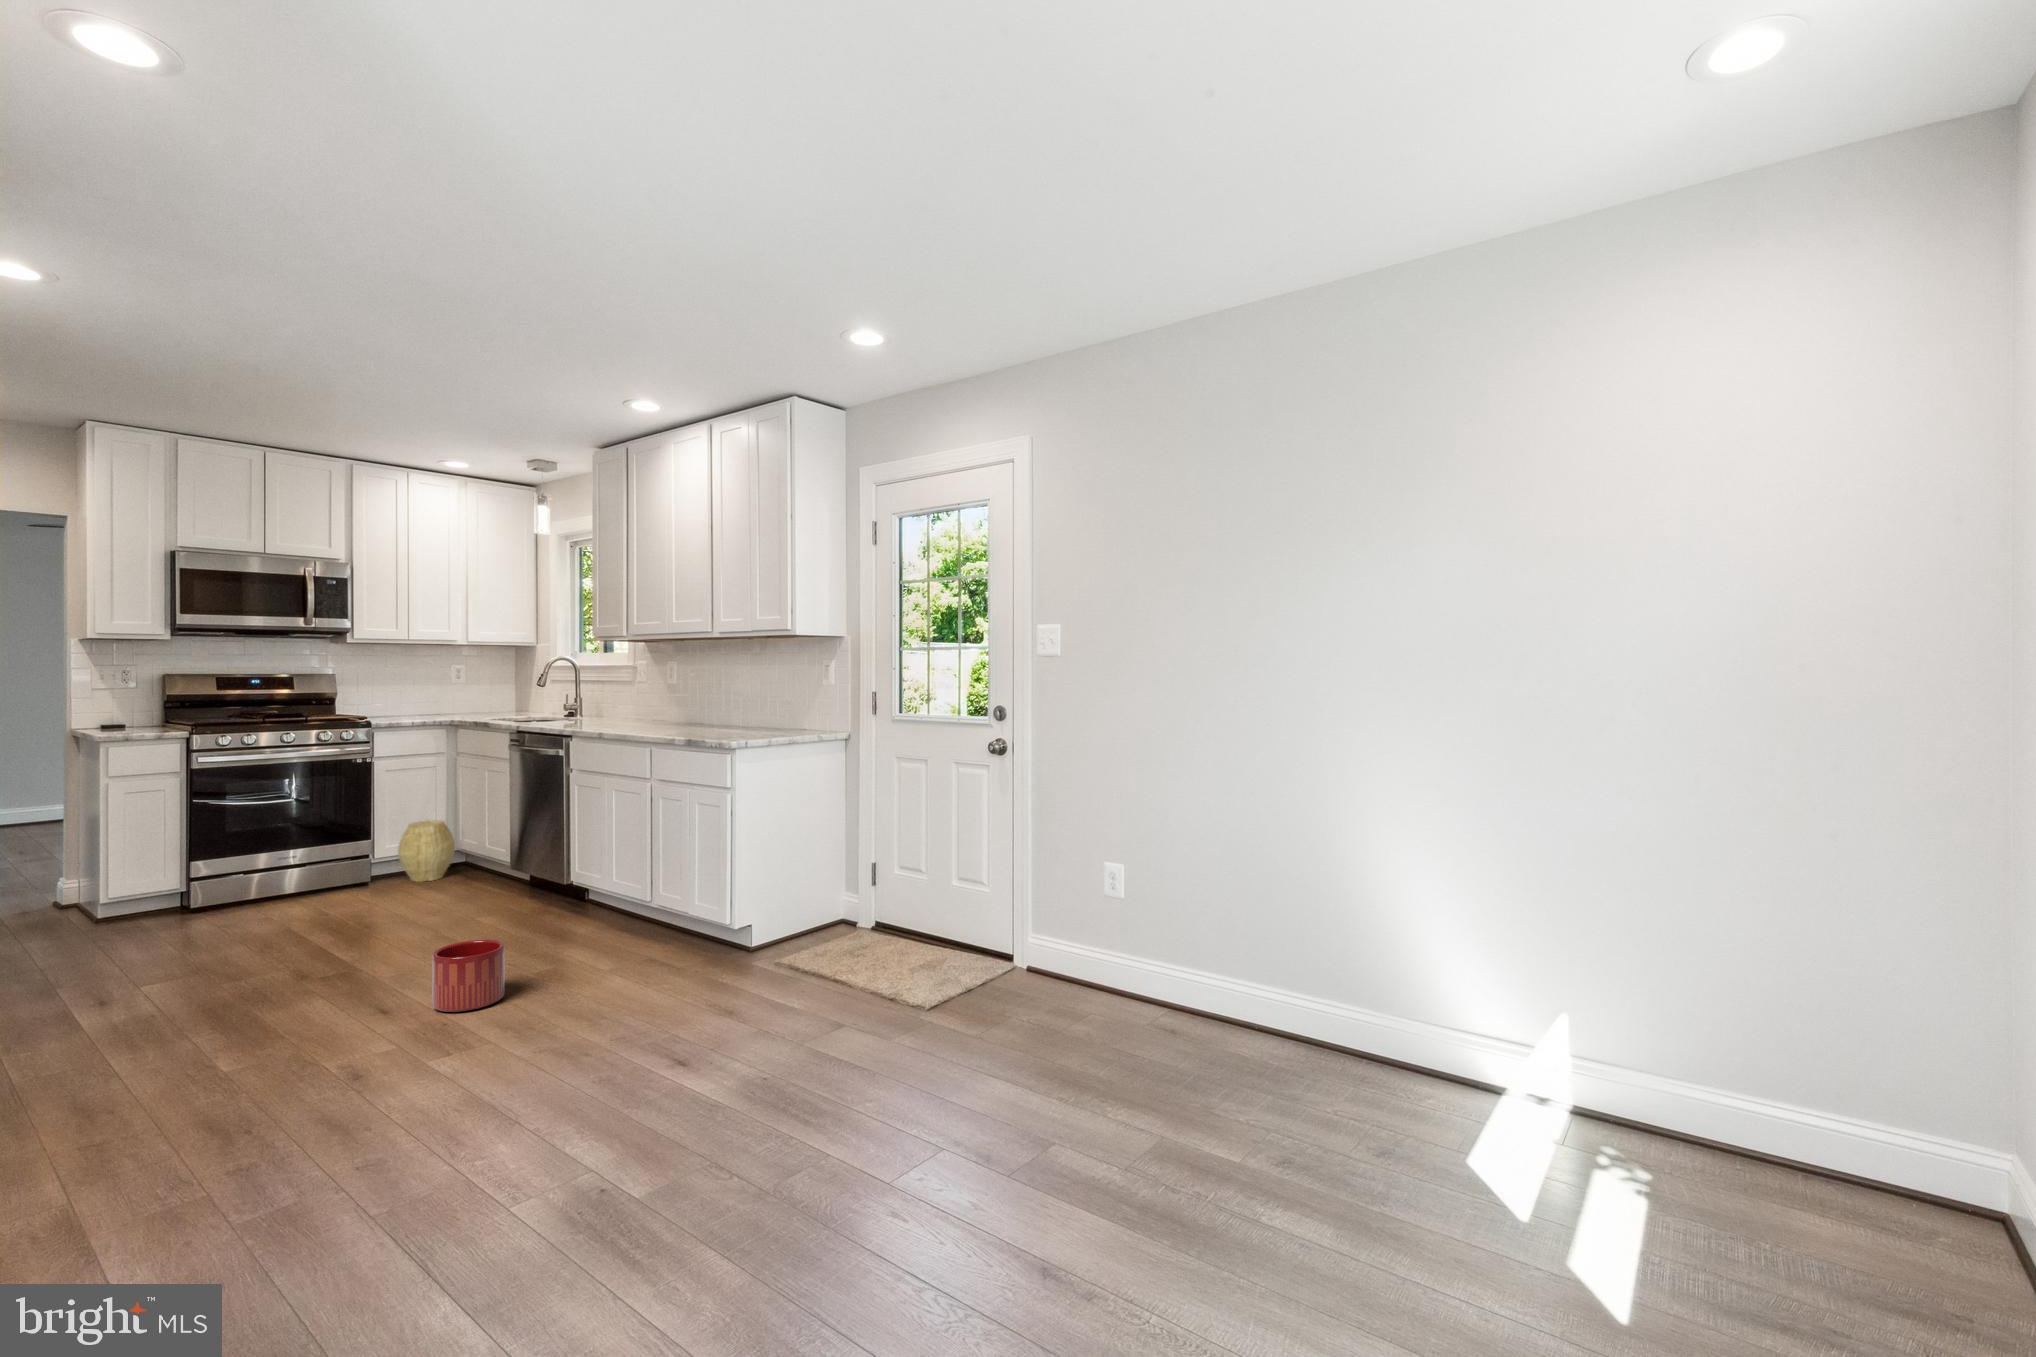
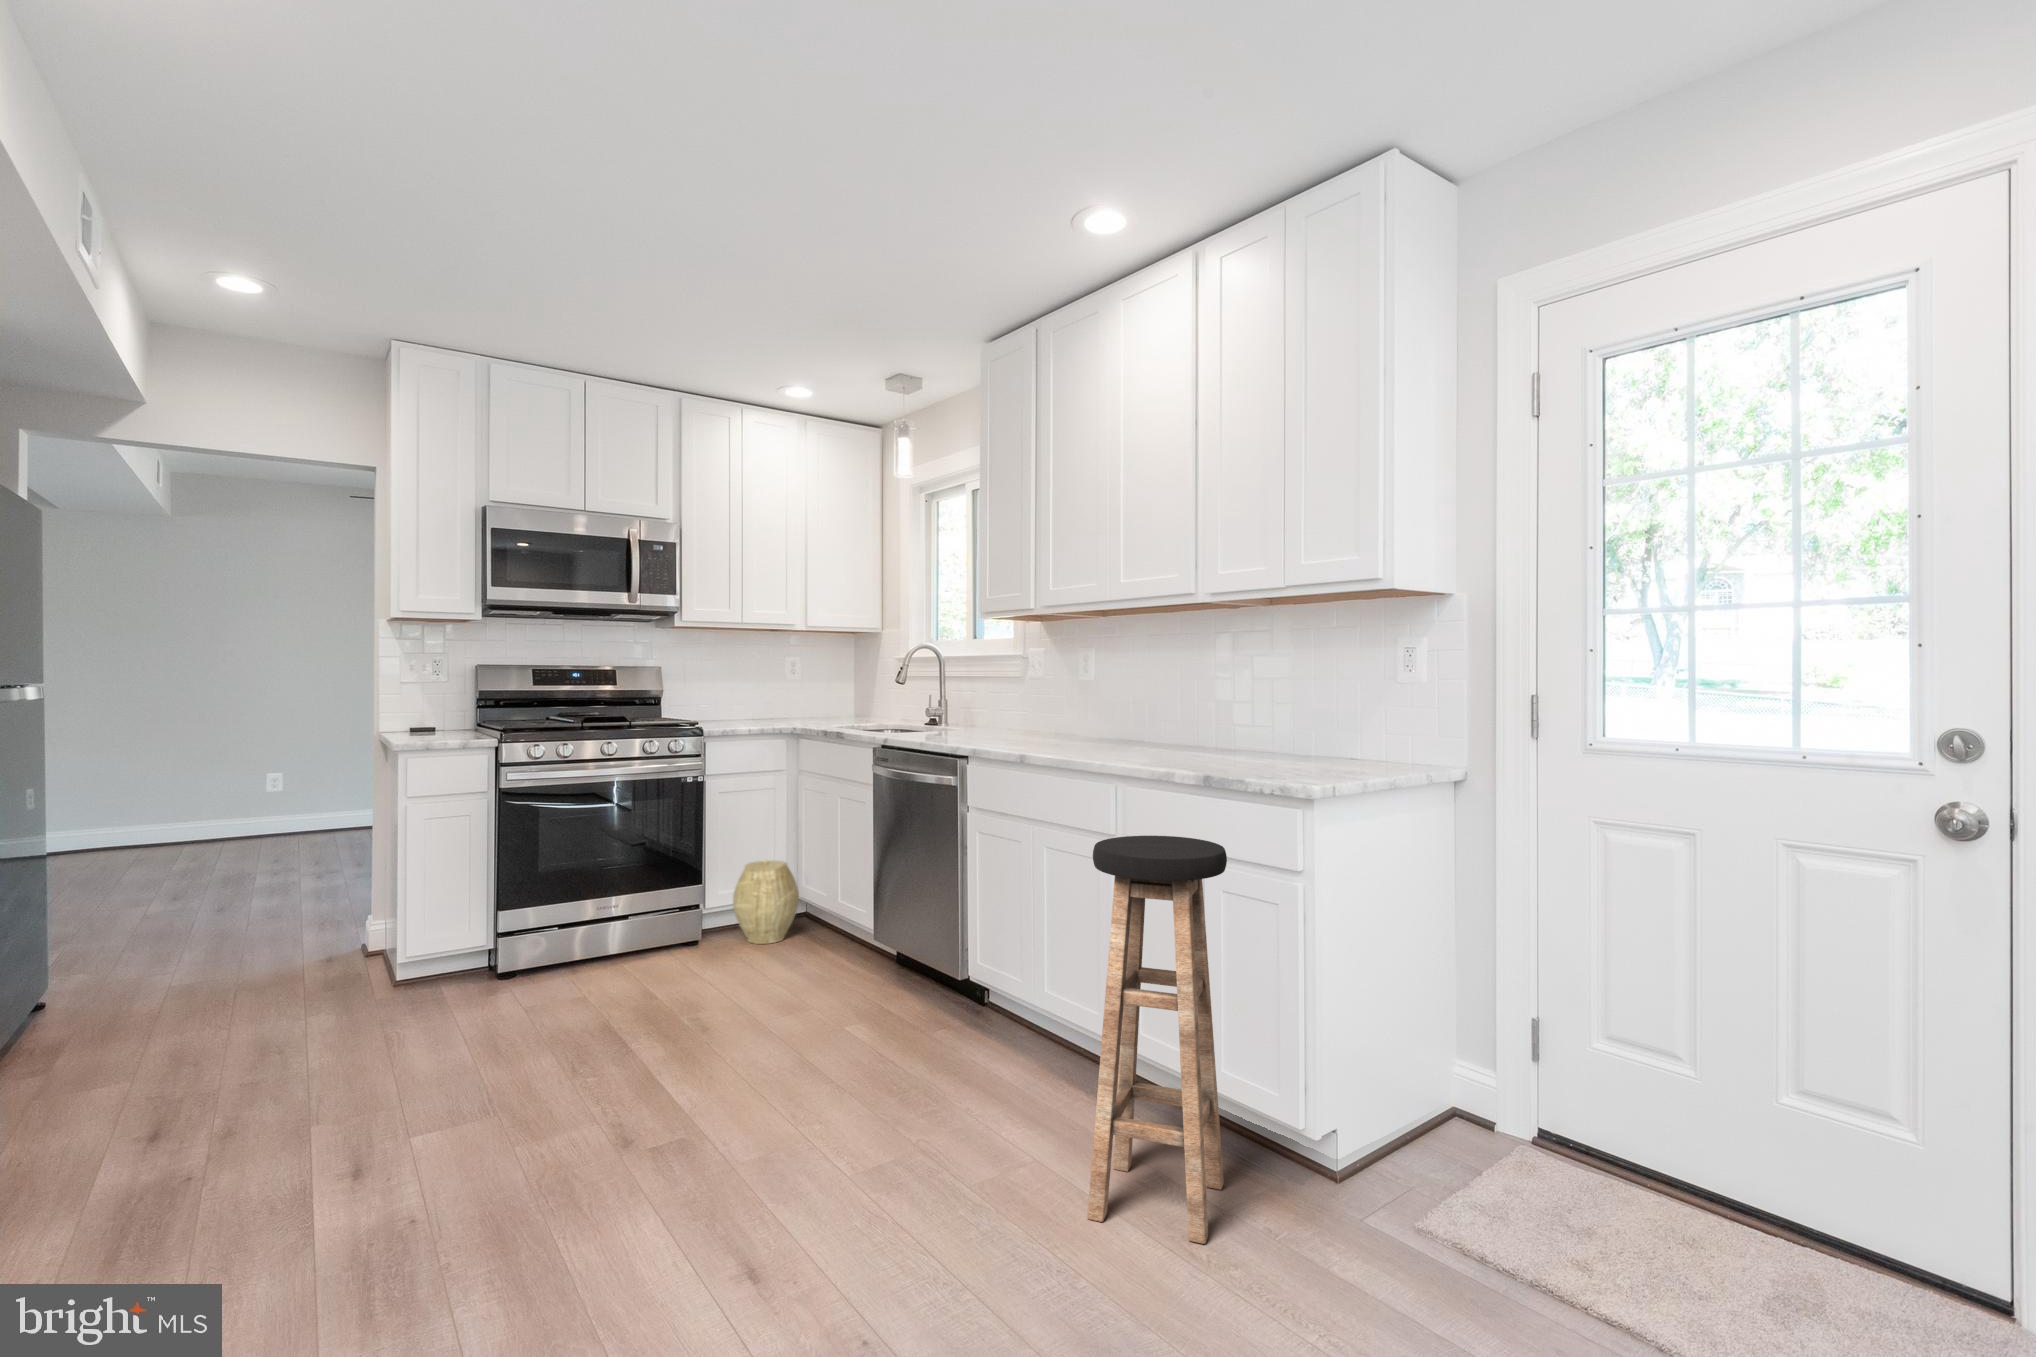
bar stool: none [597,773,686,979] -> present [1088,836,1227,1244]
planter: present [432,940,505,1012] -> none [829,1142,947,1305]

